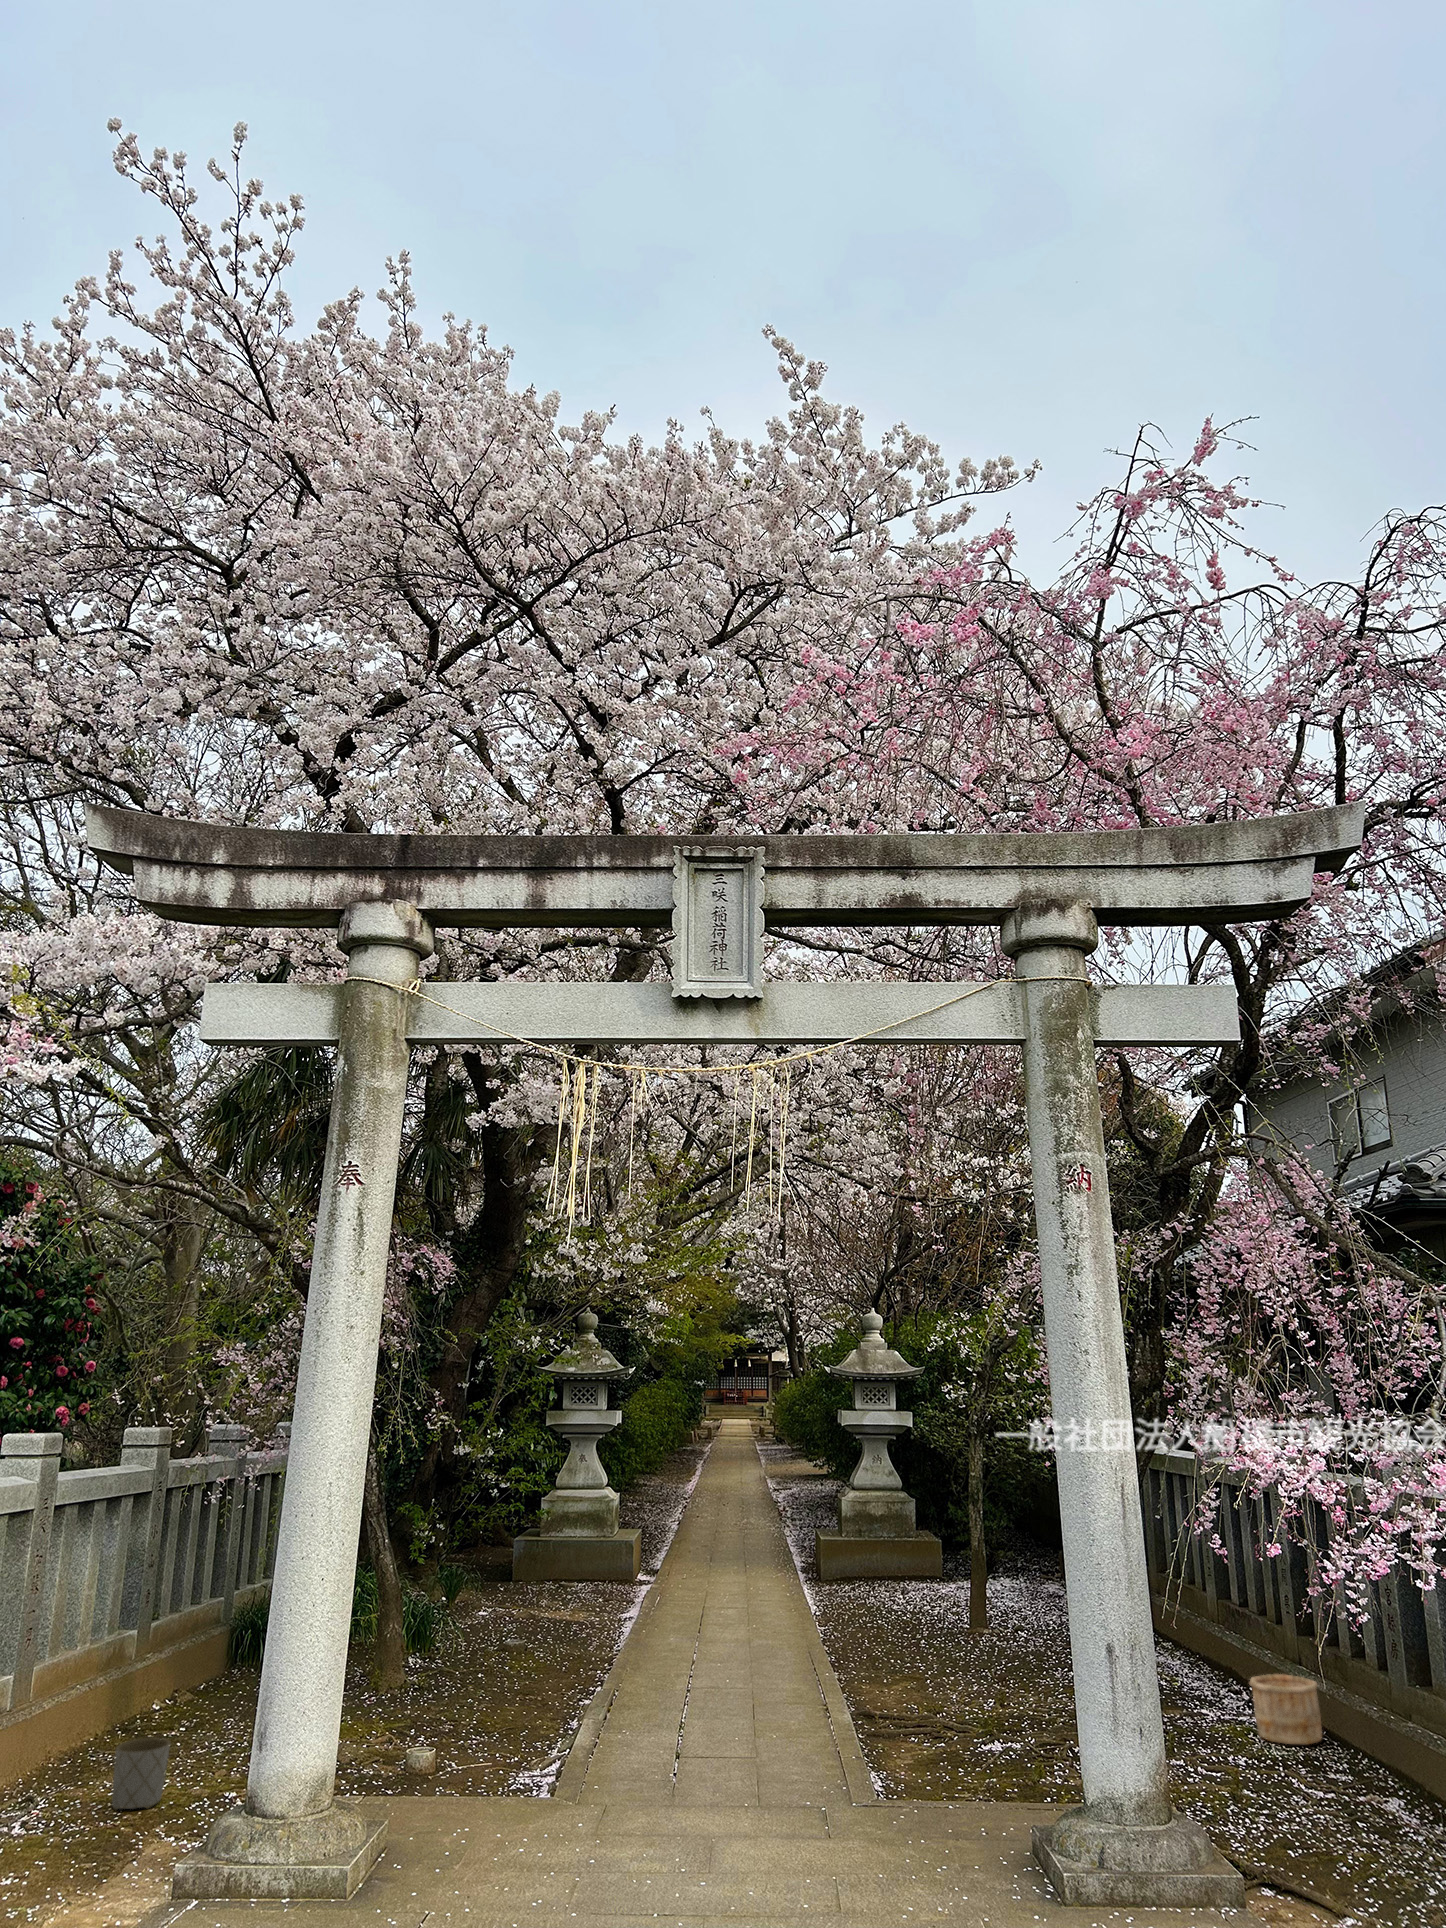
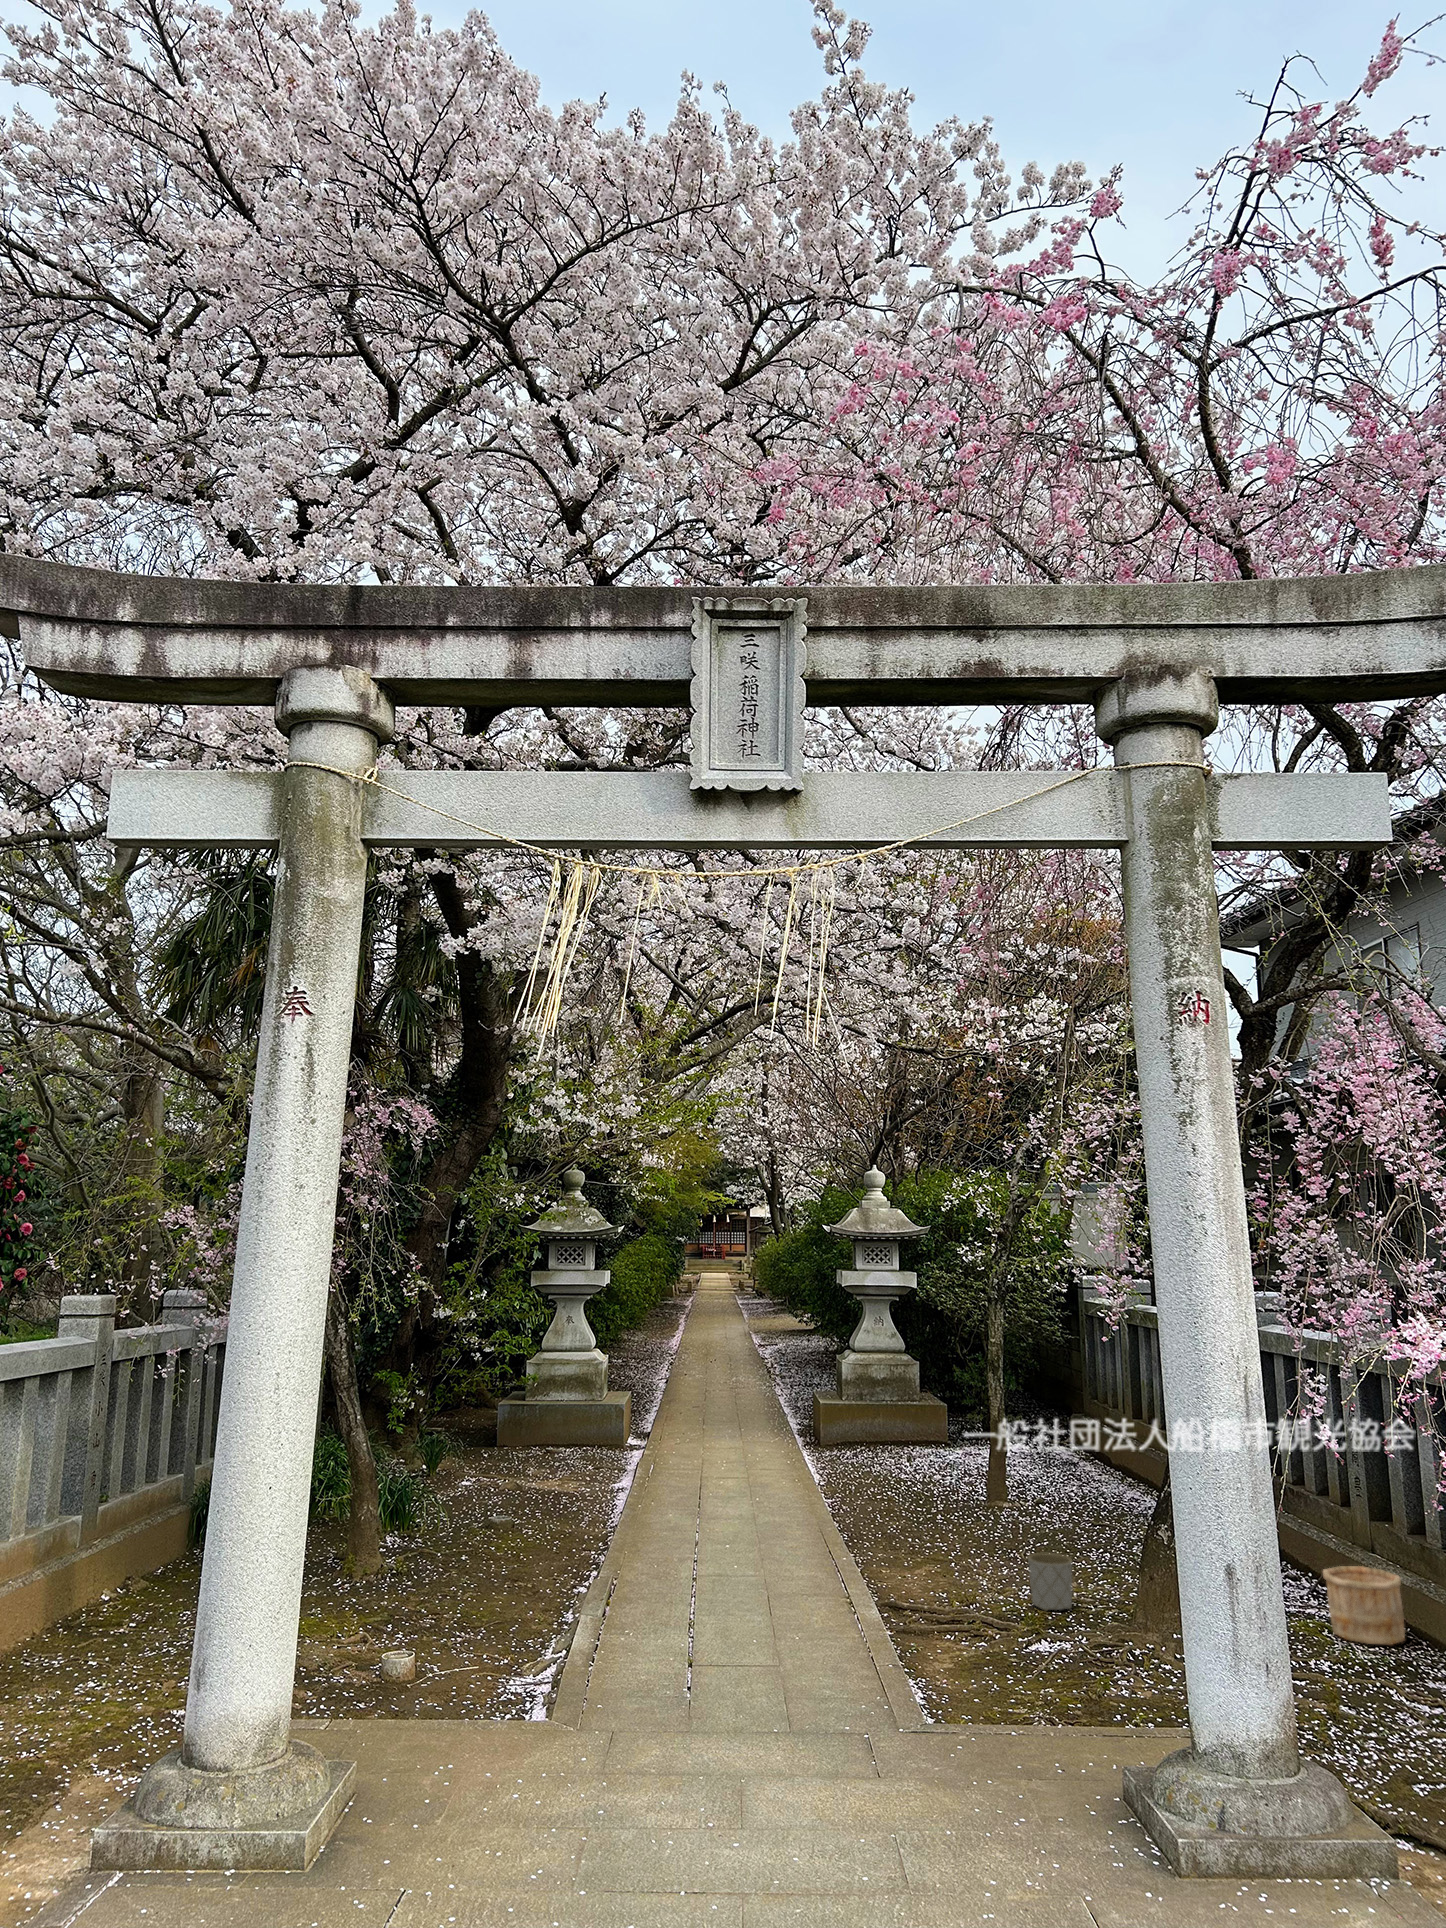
planter: present [112,1738,170,1810] -> present [1028,1553,1072,1611]

